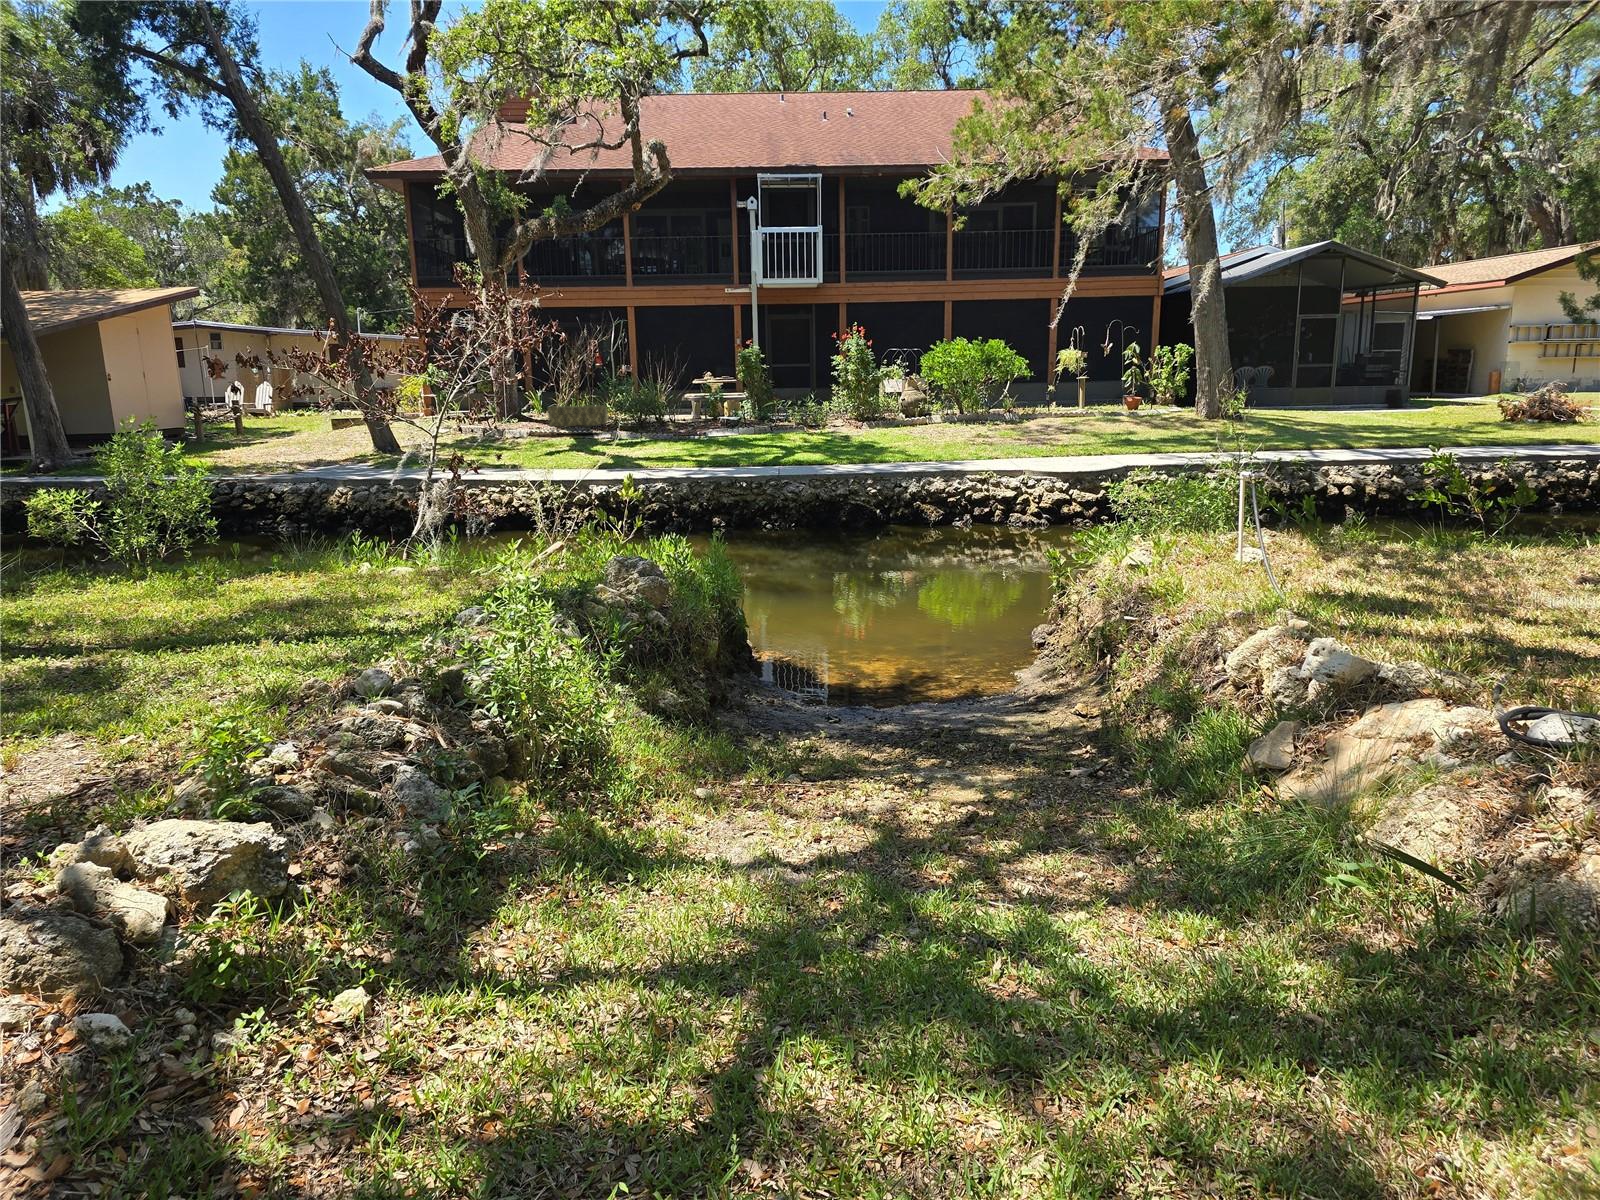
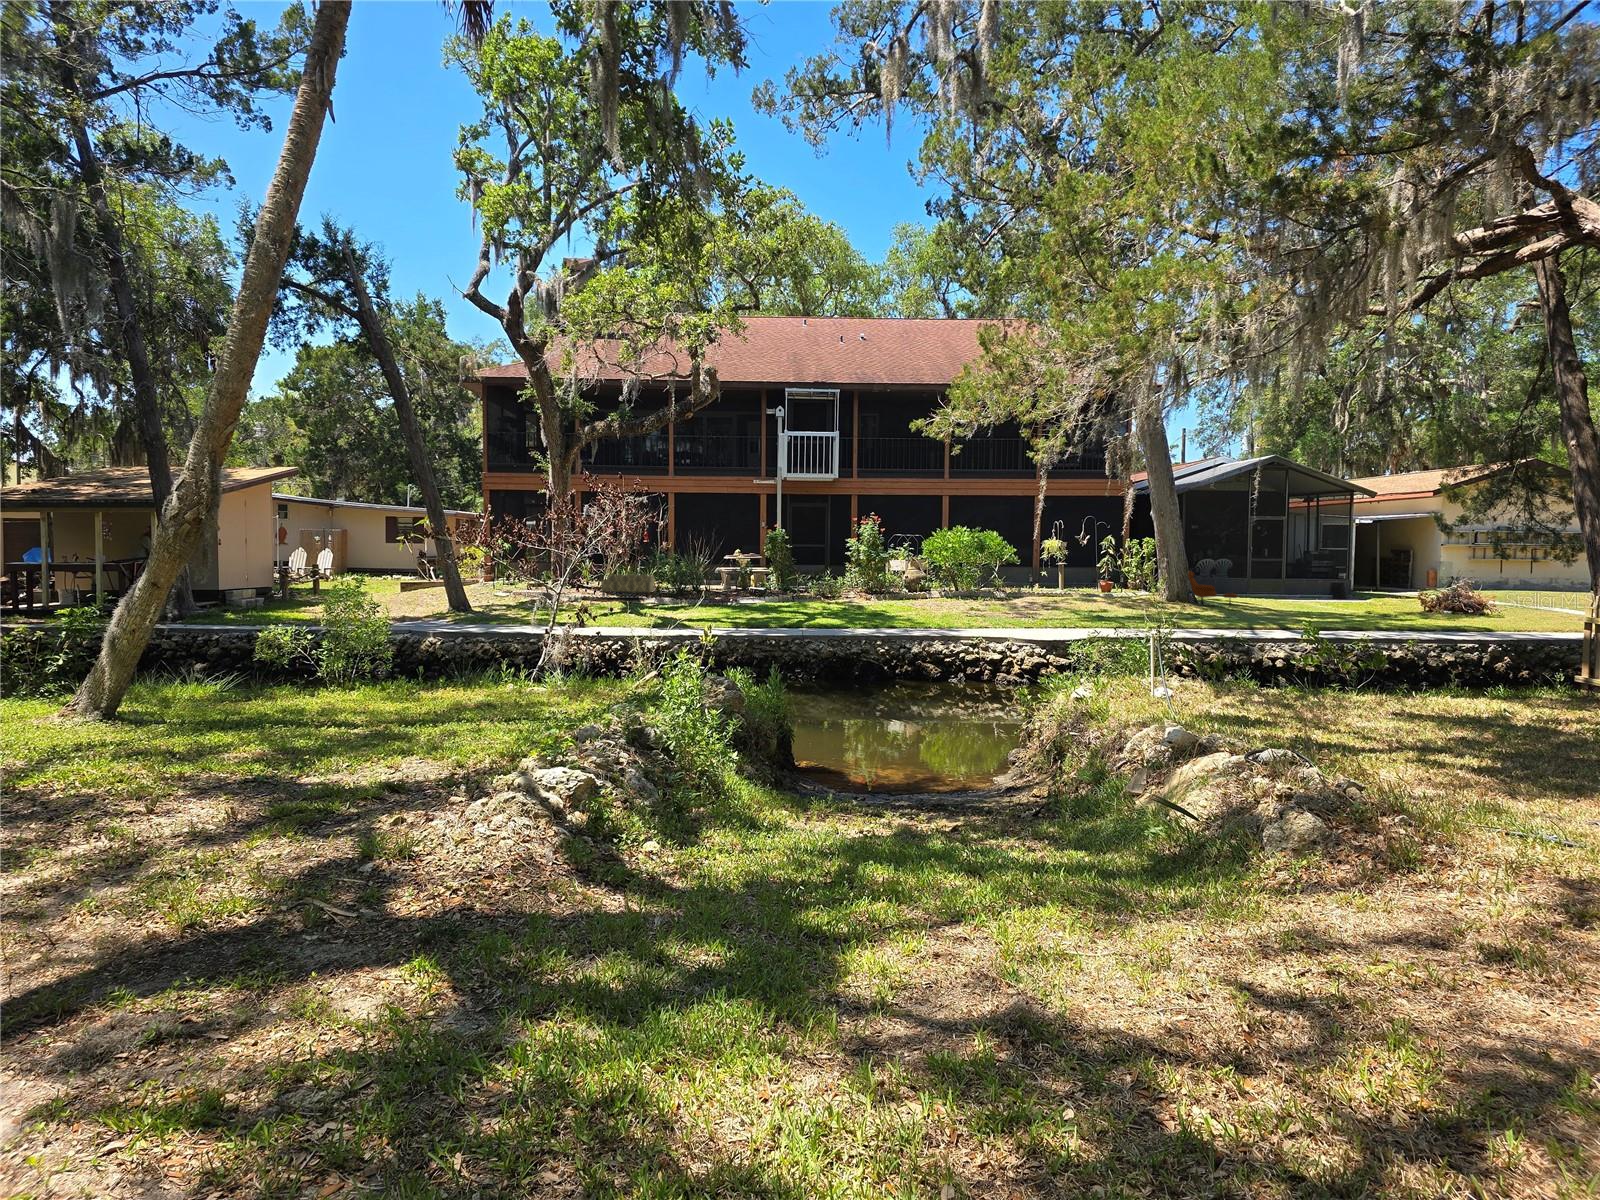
lounge chair: none [1227,382,1287,423] -> present [1188,571,1237,606]

